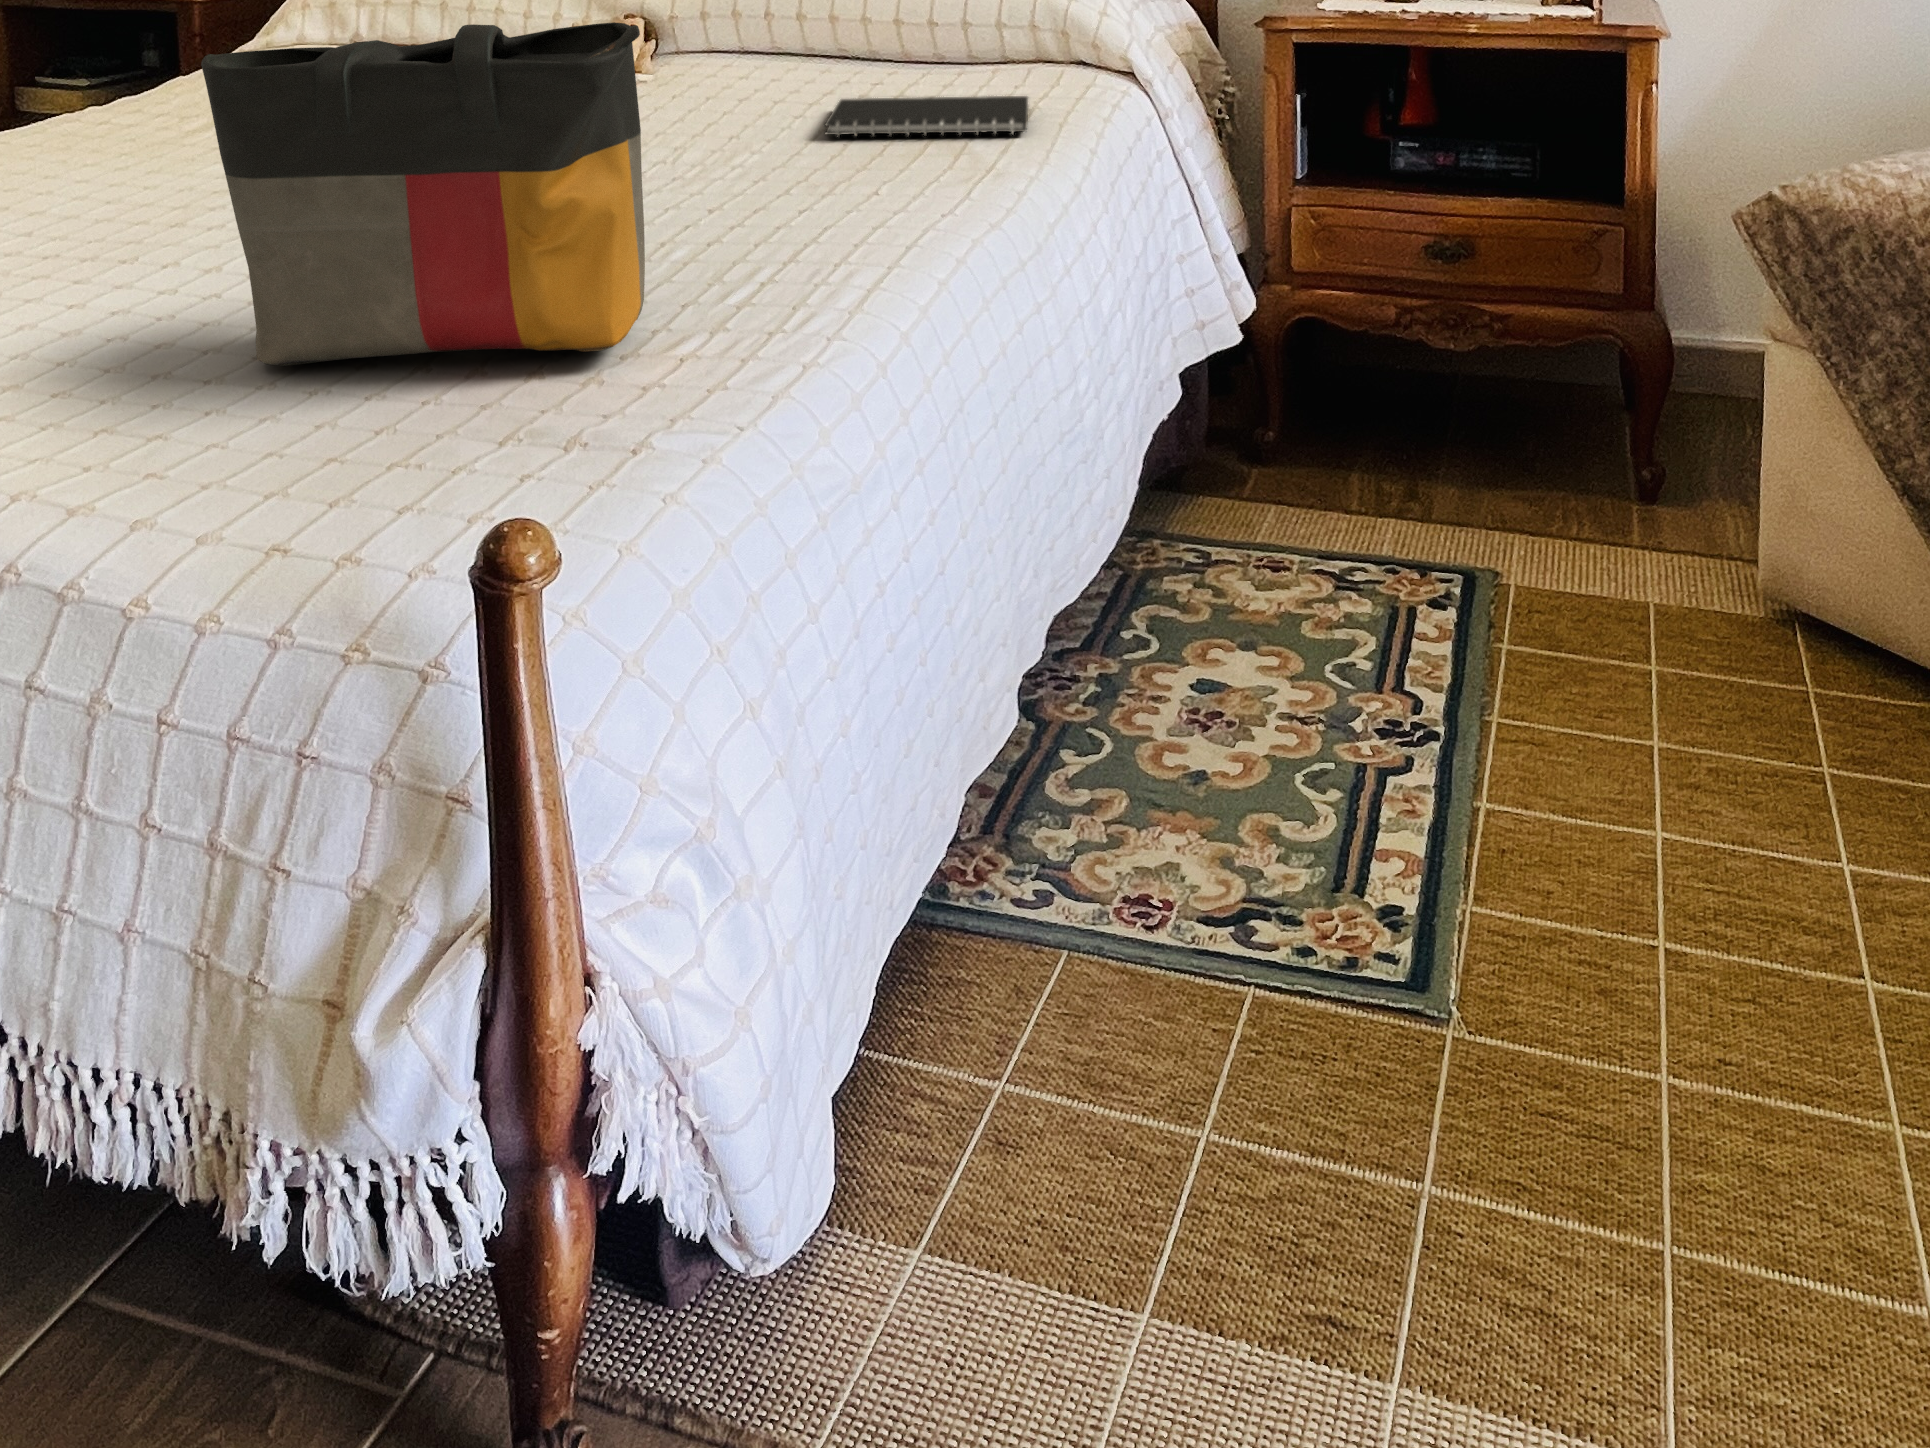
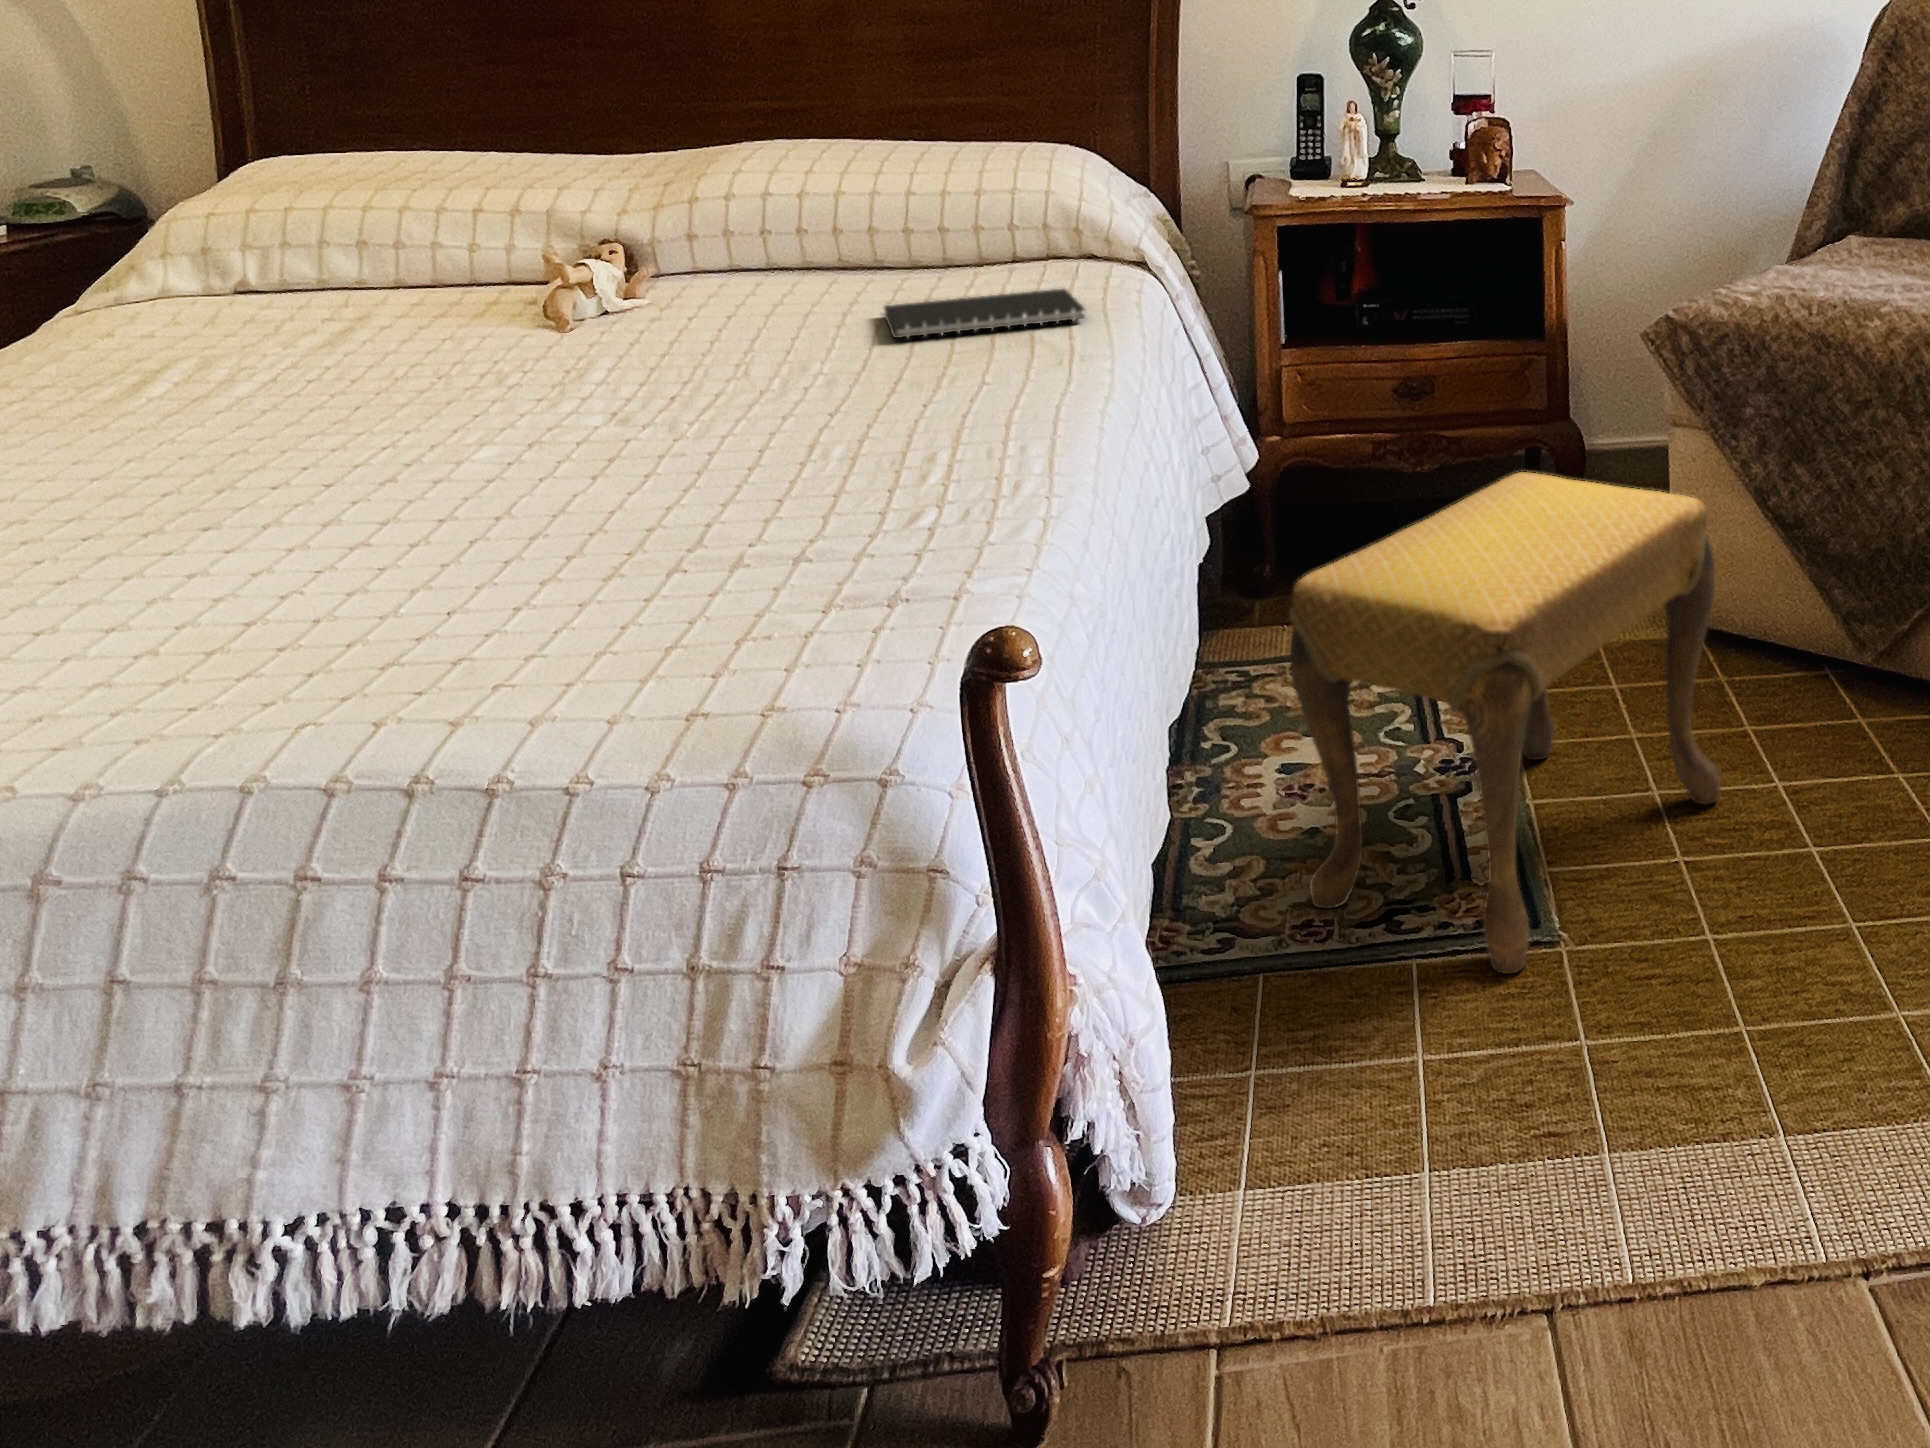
tote bag: present [201,22,645,365] -> none [447,239,895,584]
footstool: none [1148,379,1756,1045] -> present [1290,472,1720,974]

